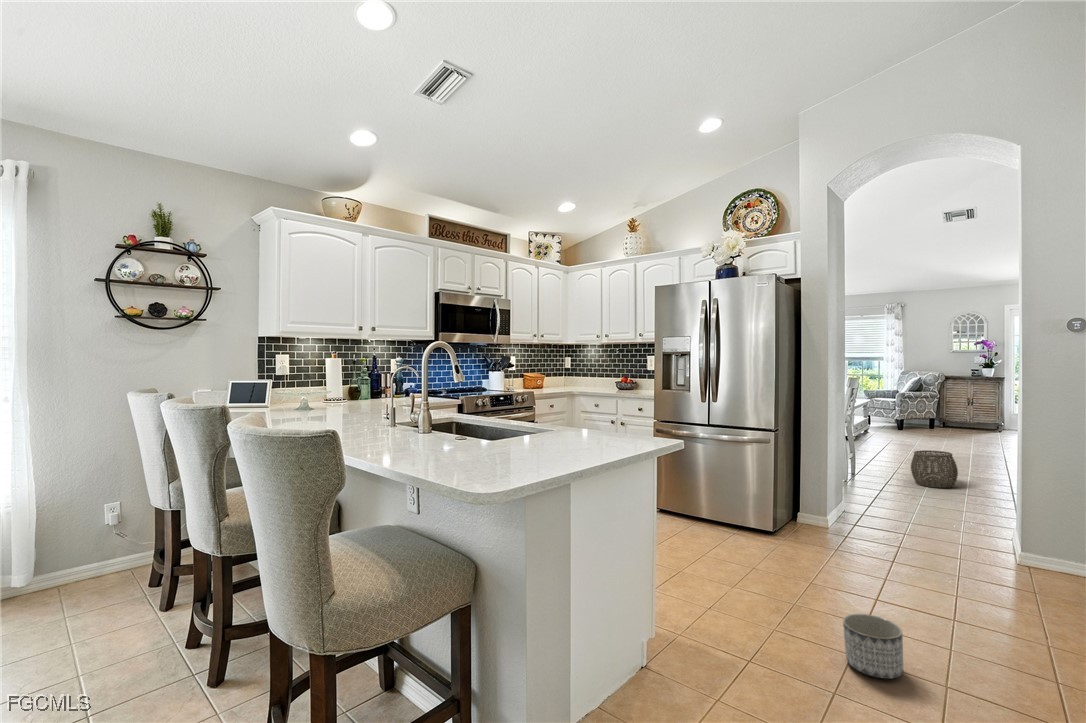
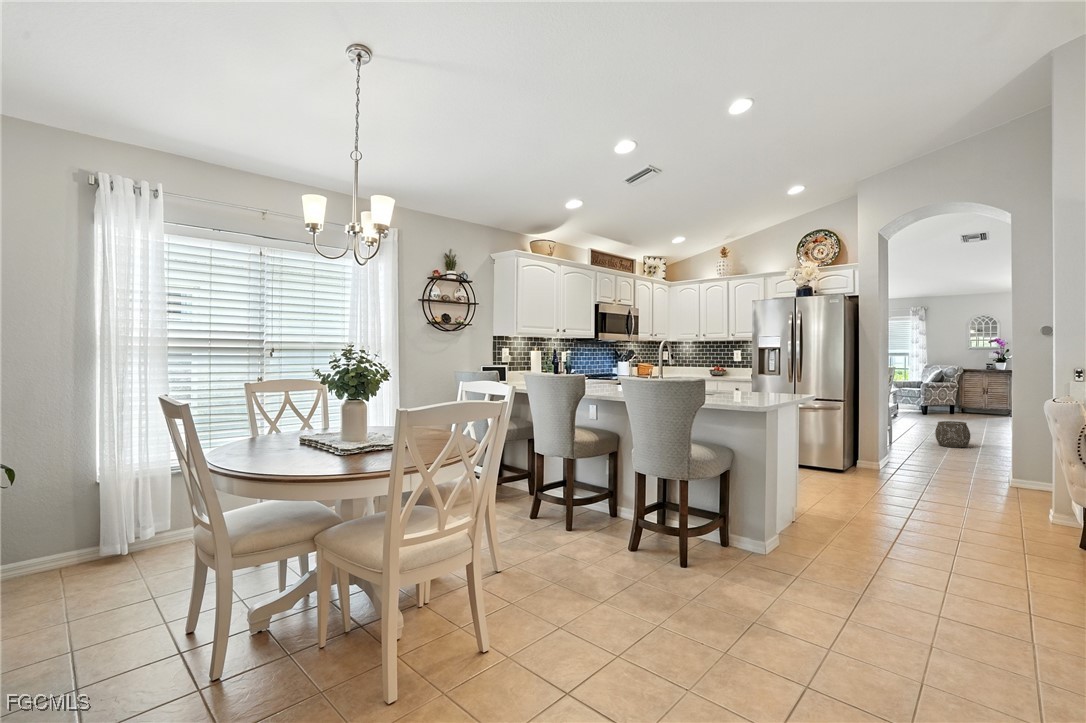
planter: present [843,614,903,679] -> none [901,488,934,515]

